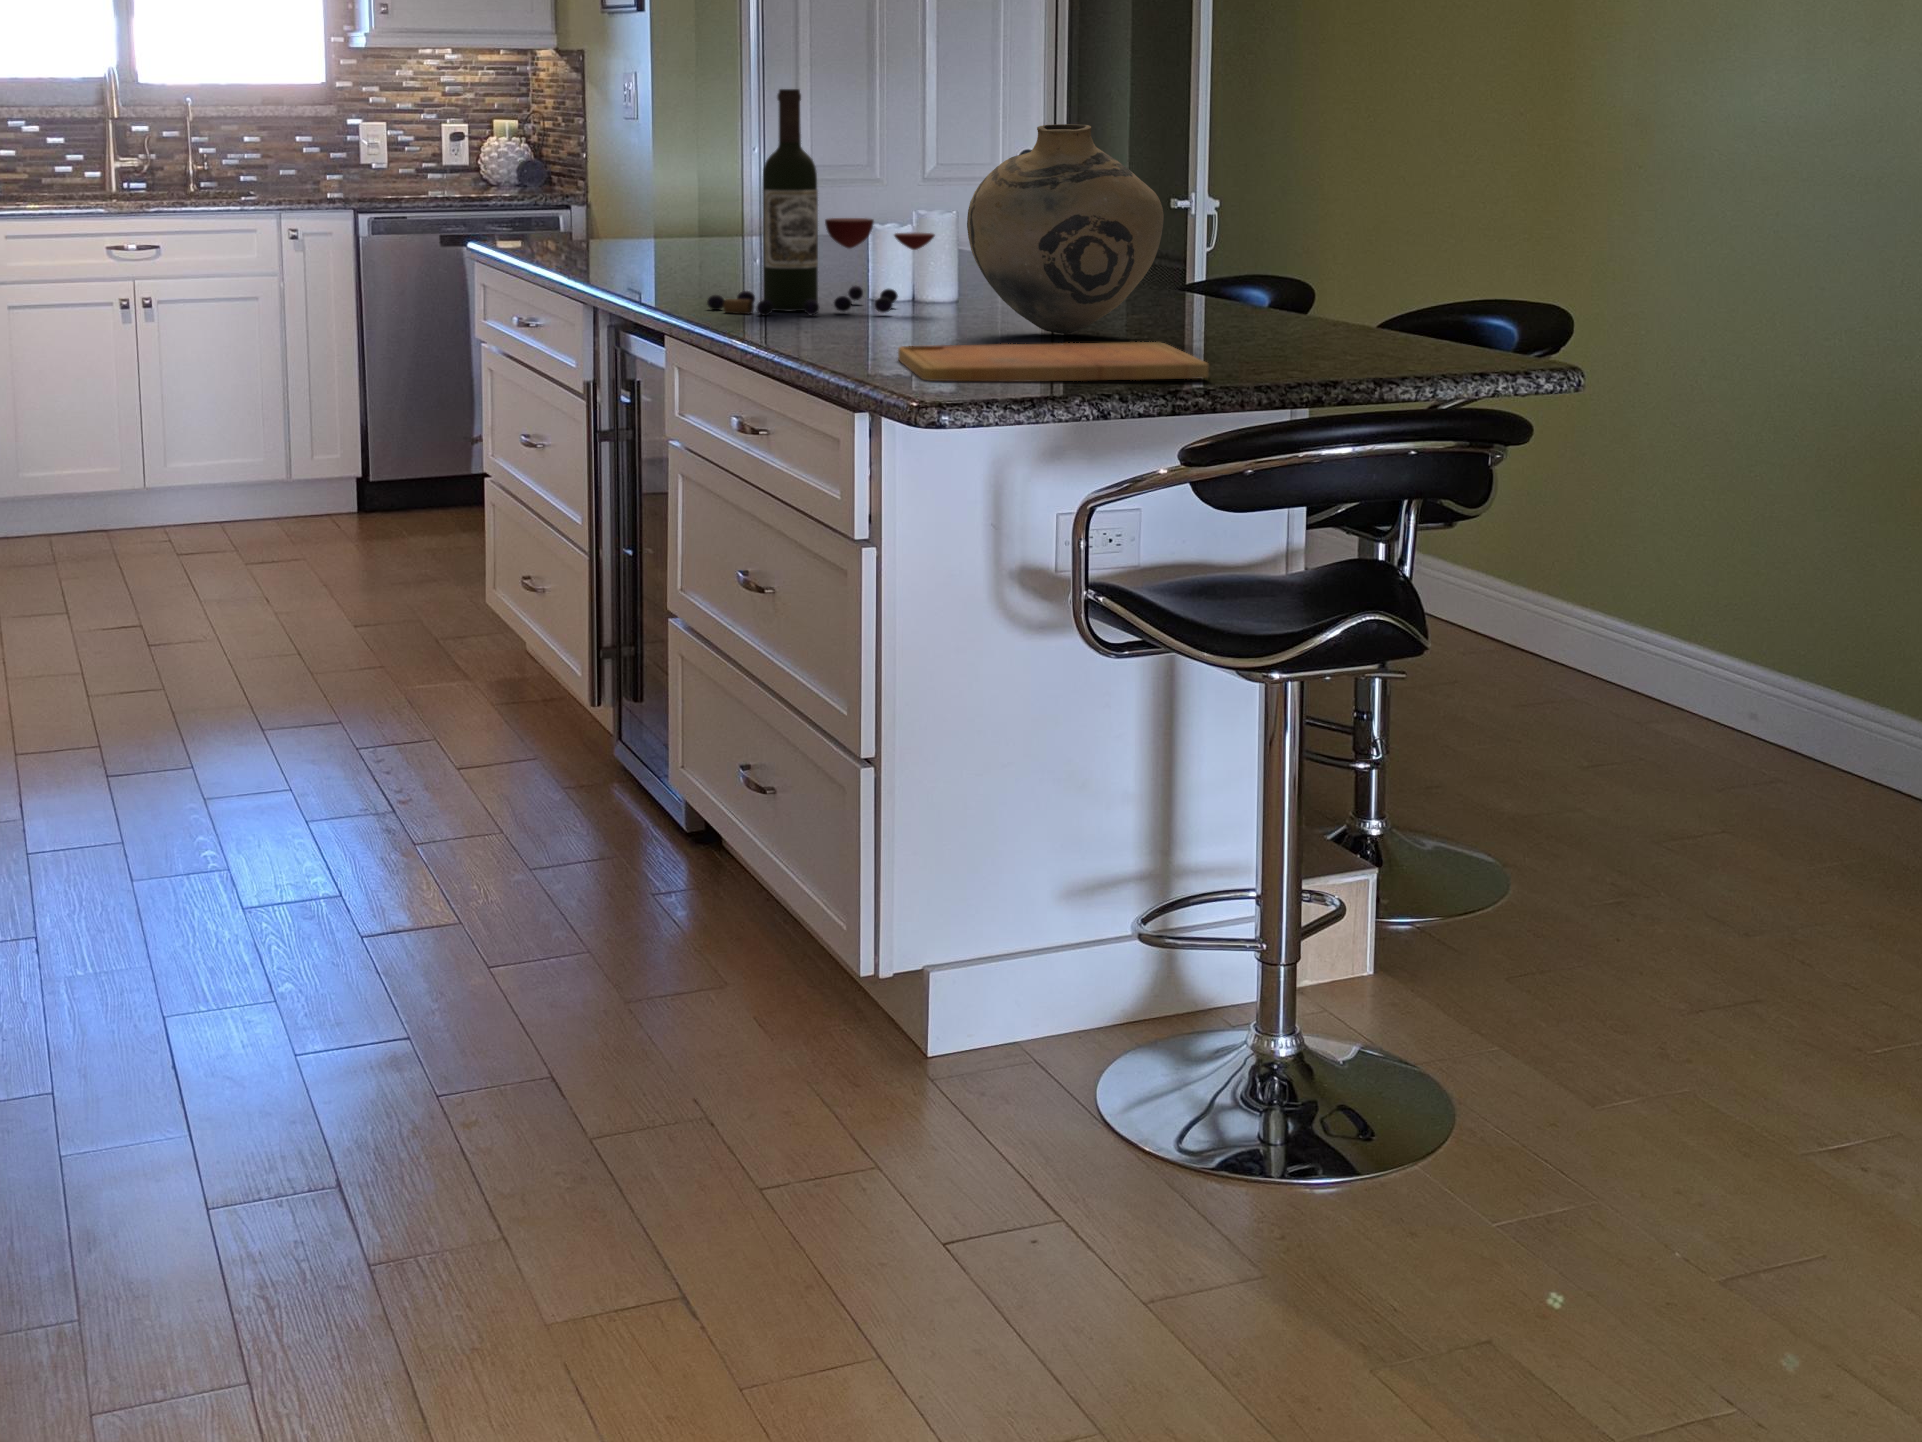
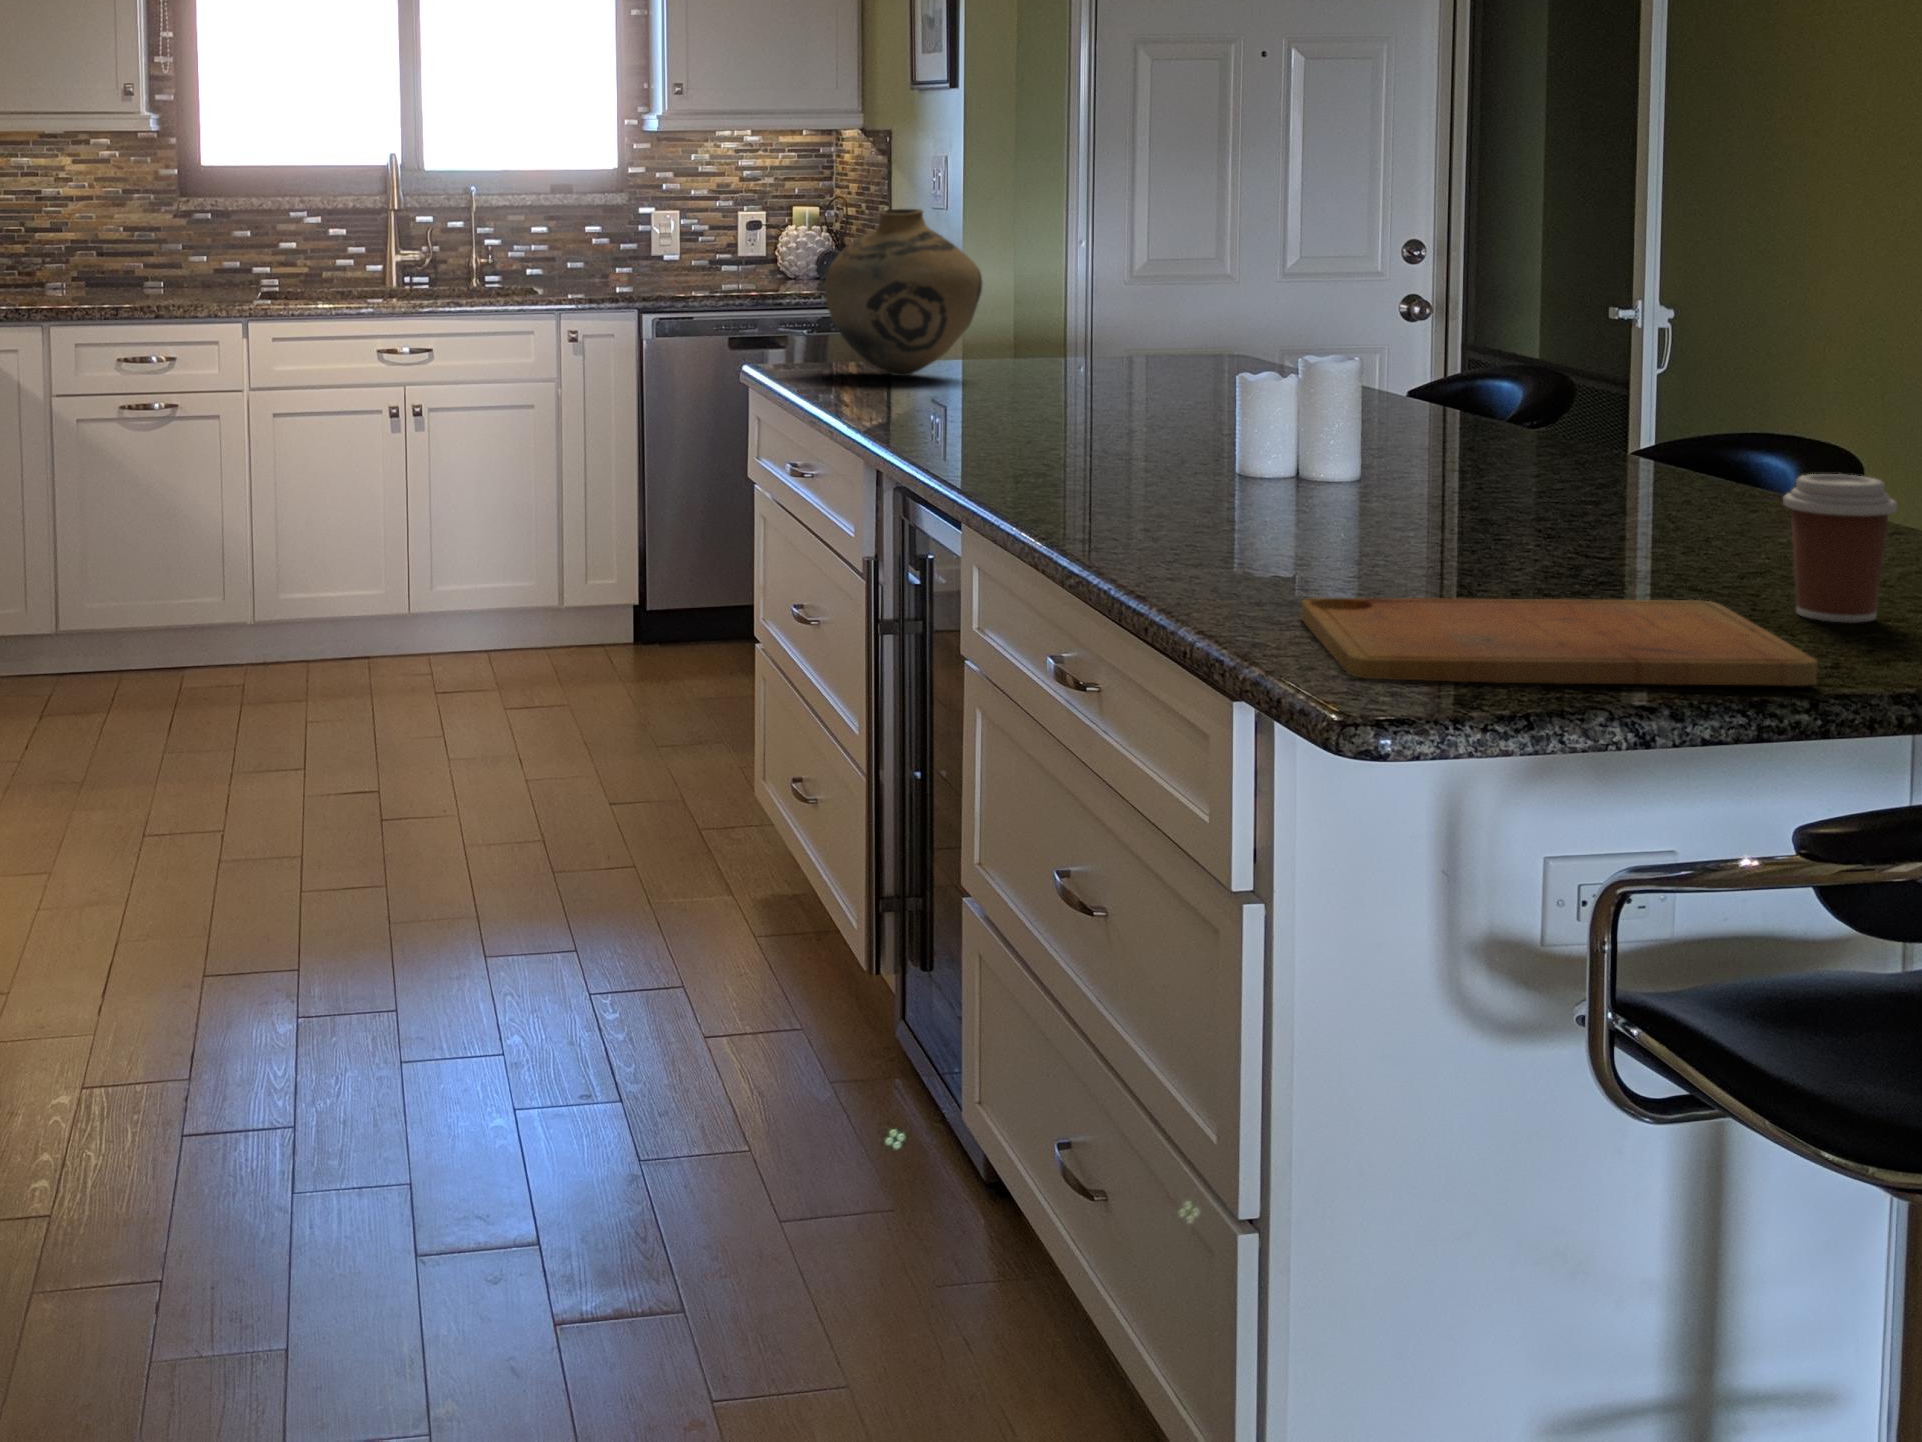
wine bottle: present [707,89,935,316] -> none [1022,200,1344,509]
vase: present [967,124,1164,334] -> present [825,209,982,376]
coffee cup: none [1210,263,1279,357] -> present [1783,474,1897,623]

